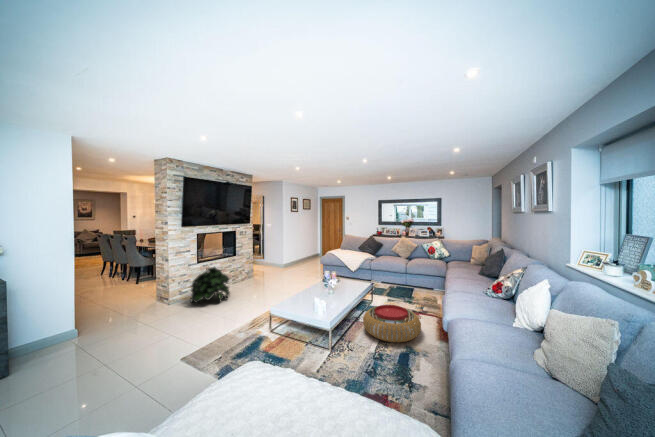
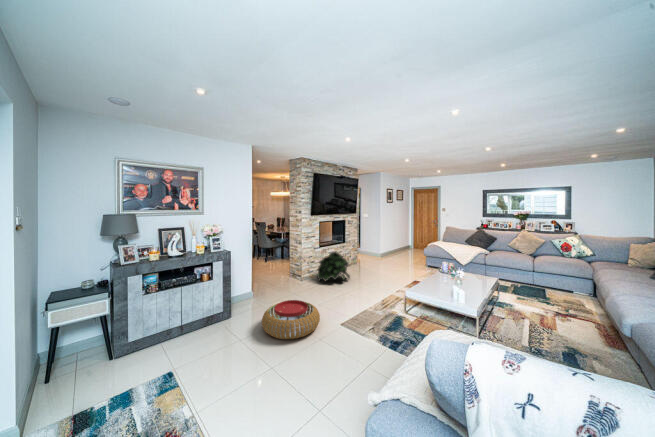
pouf: present [363,305,421,342] -> present [262,300,320,339]

